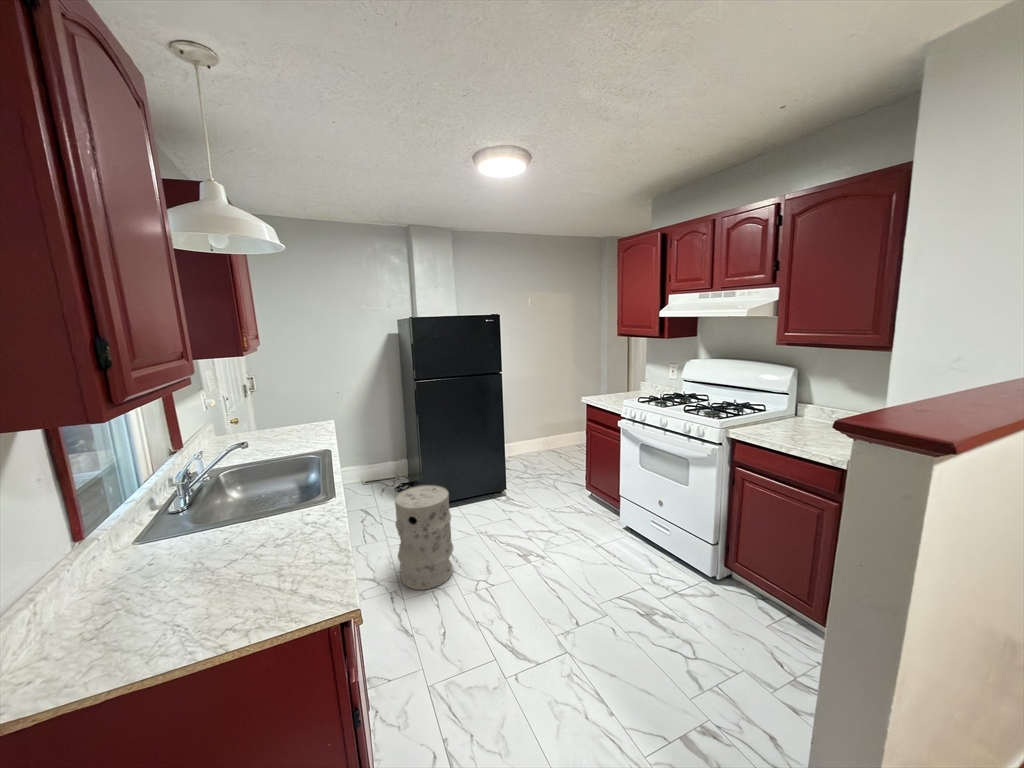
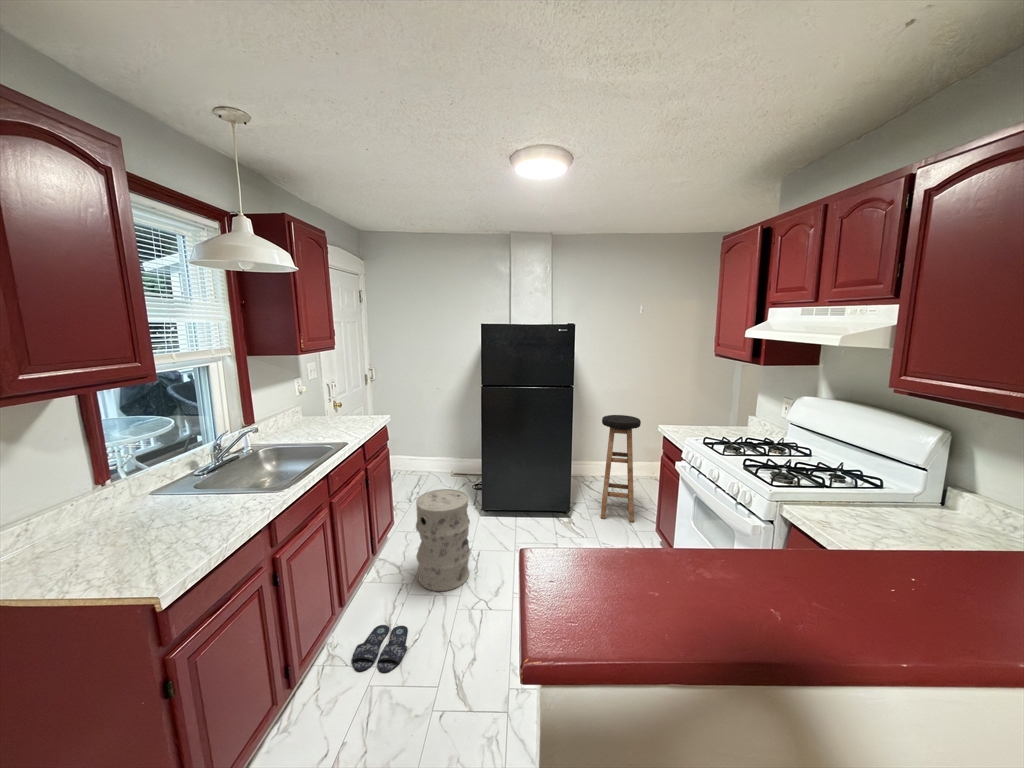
bar stool: none [522,394,558,488] -> present [601,415,641,522]
slippers: none [389,628,445,684] -> present [352,625,408,673]

